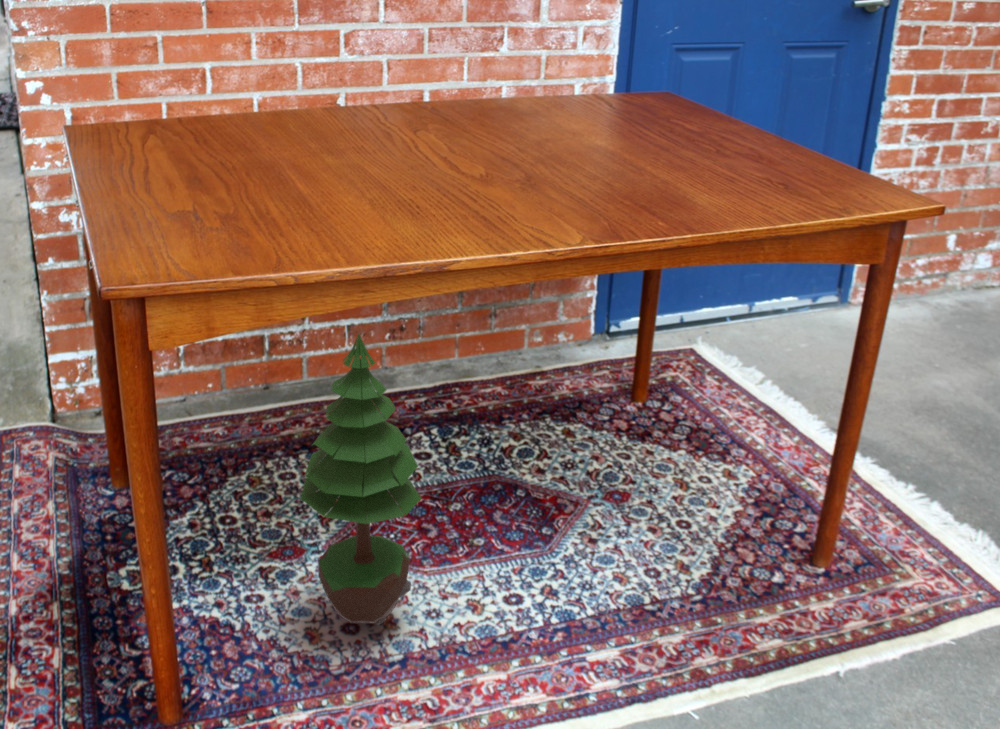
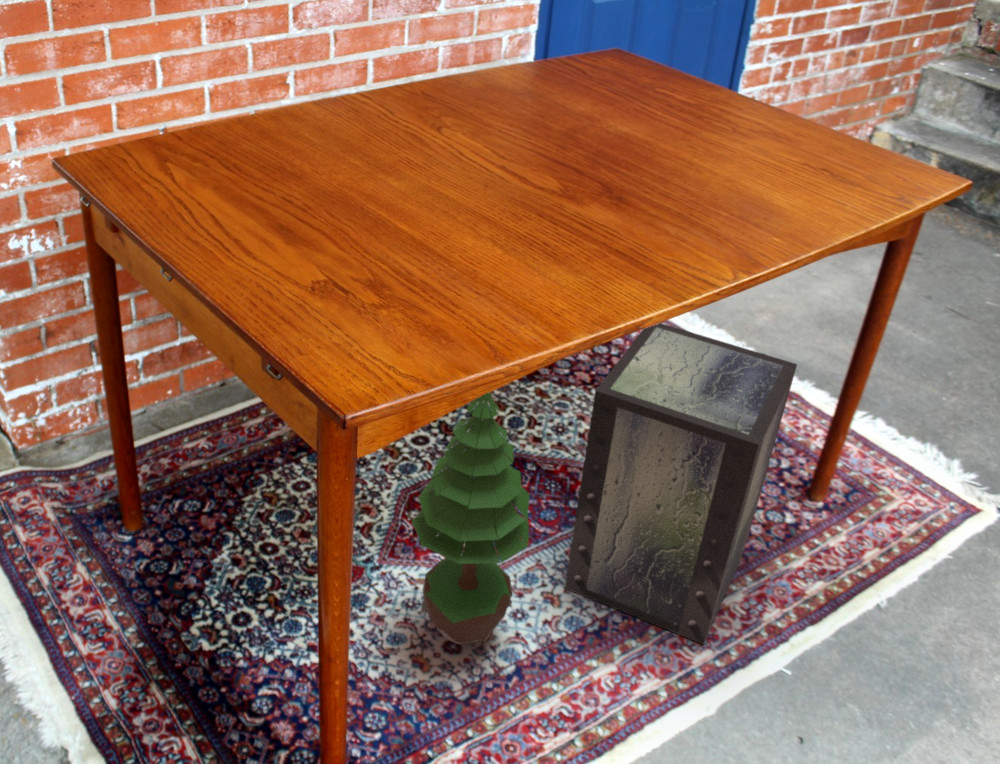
storage box: none [493,327,740,675] -> present [564,323,797,644]

